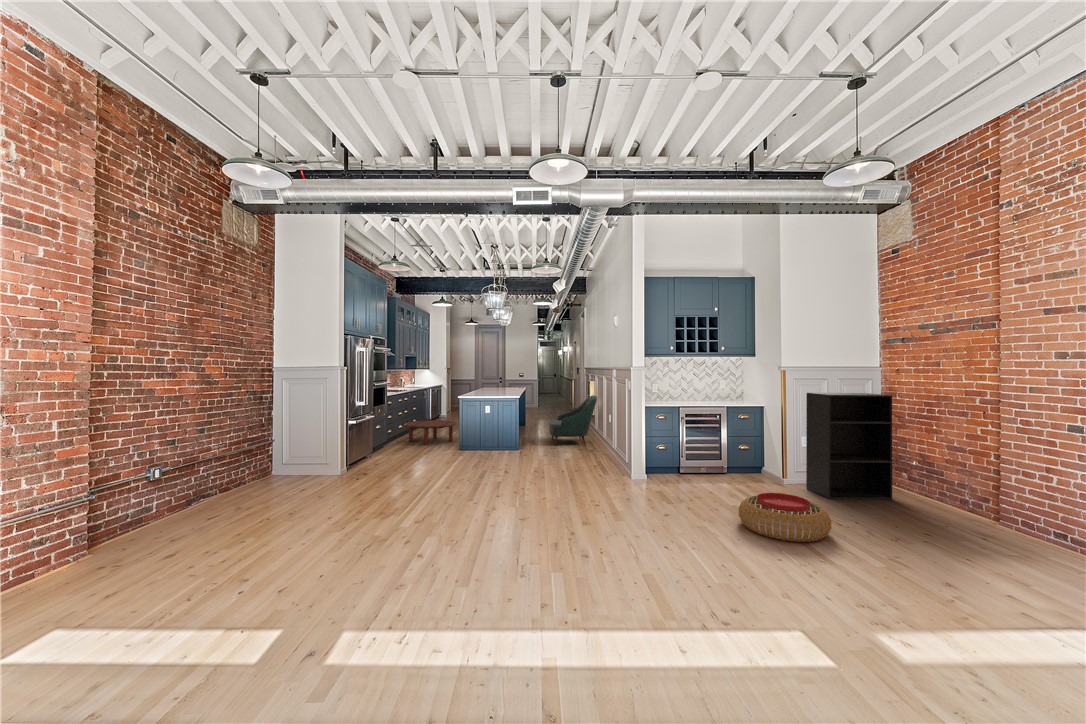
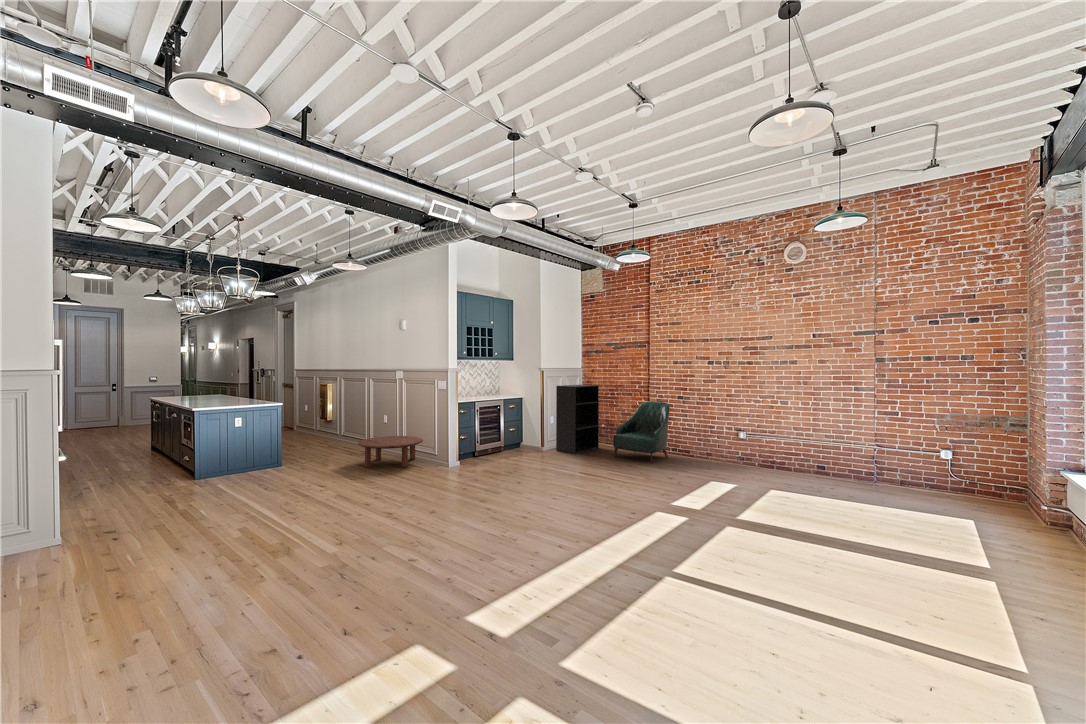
armchair: present [549,395,597,445] -> present [613,401,670,463]
coffee table: present [405,420,456,445] -> present [358,436,423,468]
pouf: present [739,493,832,542] -> none [558,451,610,479]

